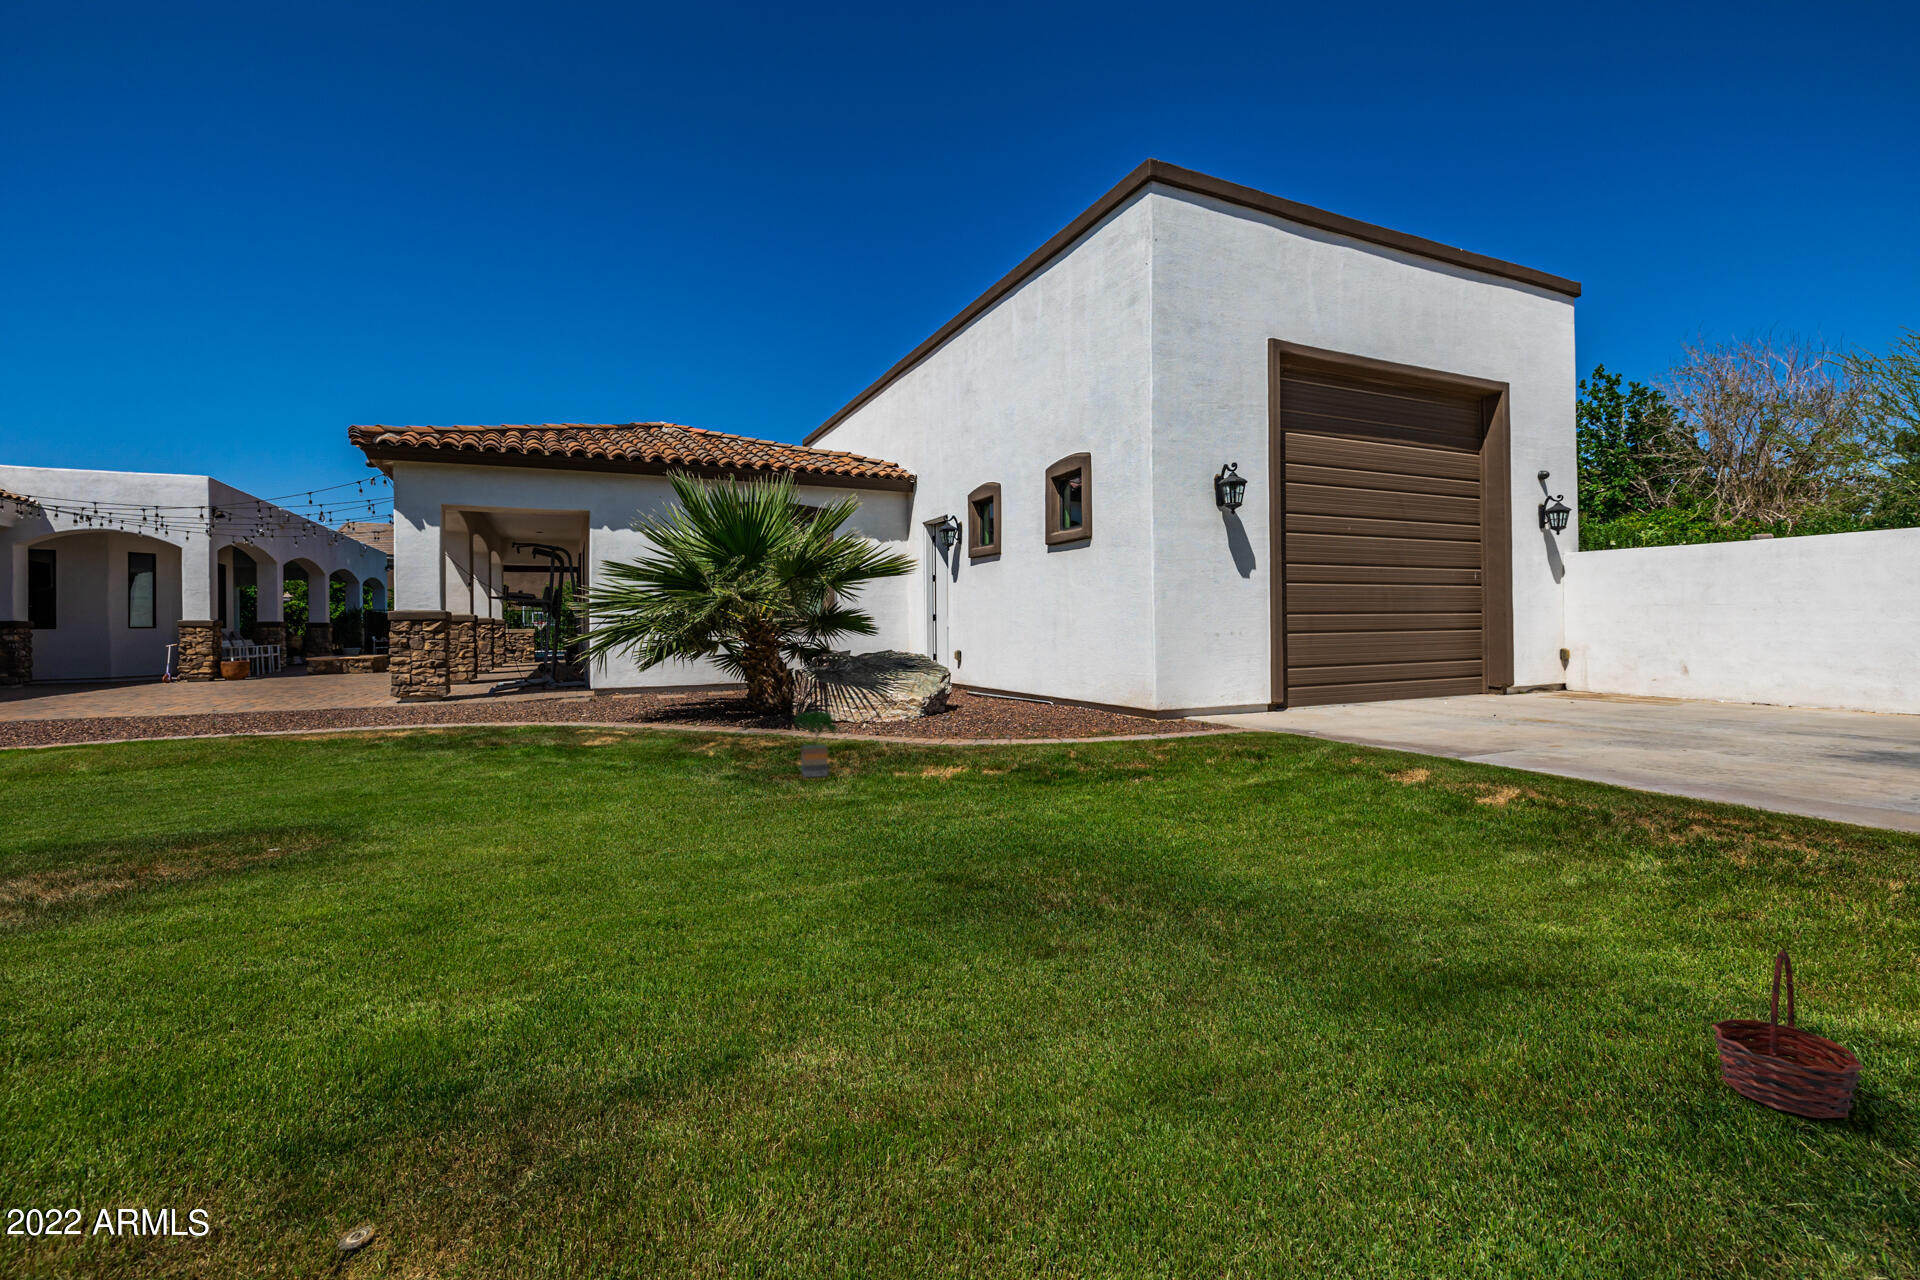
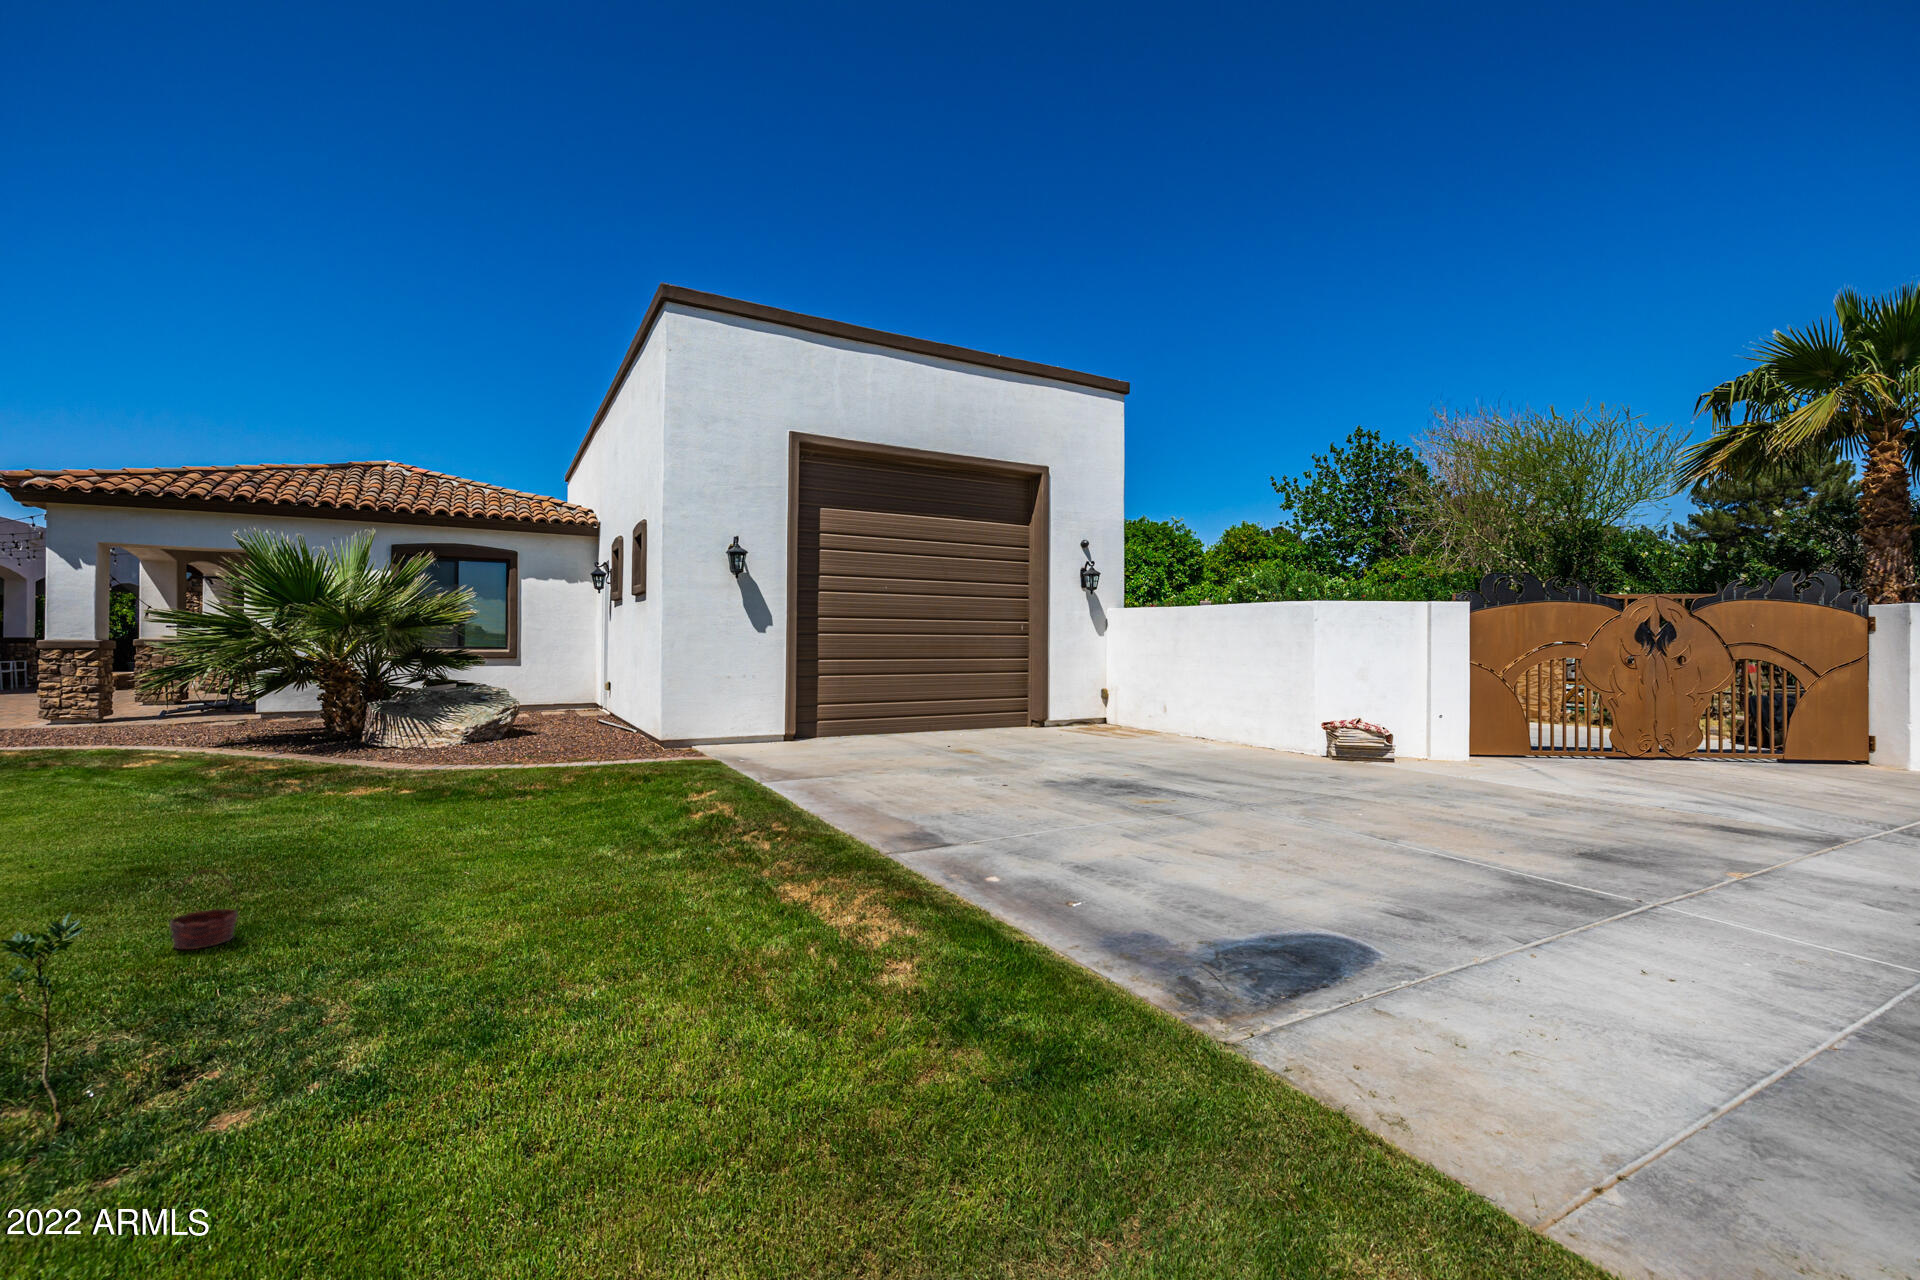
potted tree: present [795,711,837,777] -> none [220,738,264,791]

